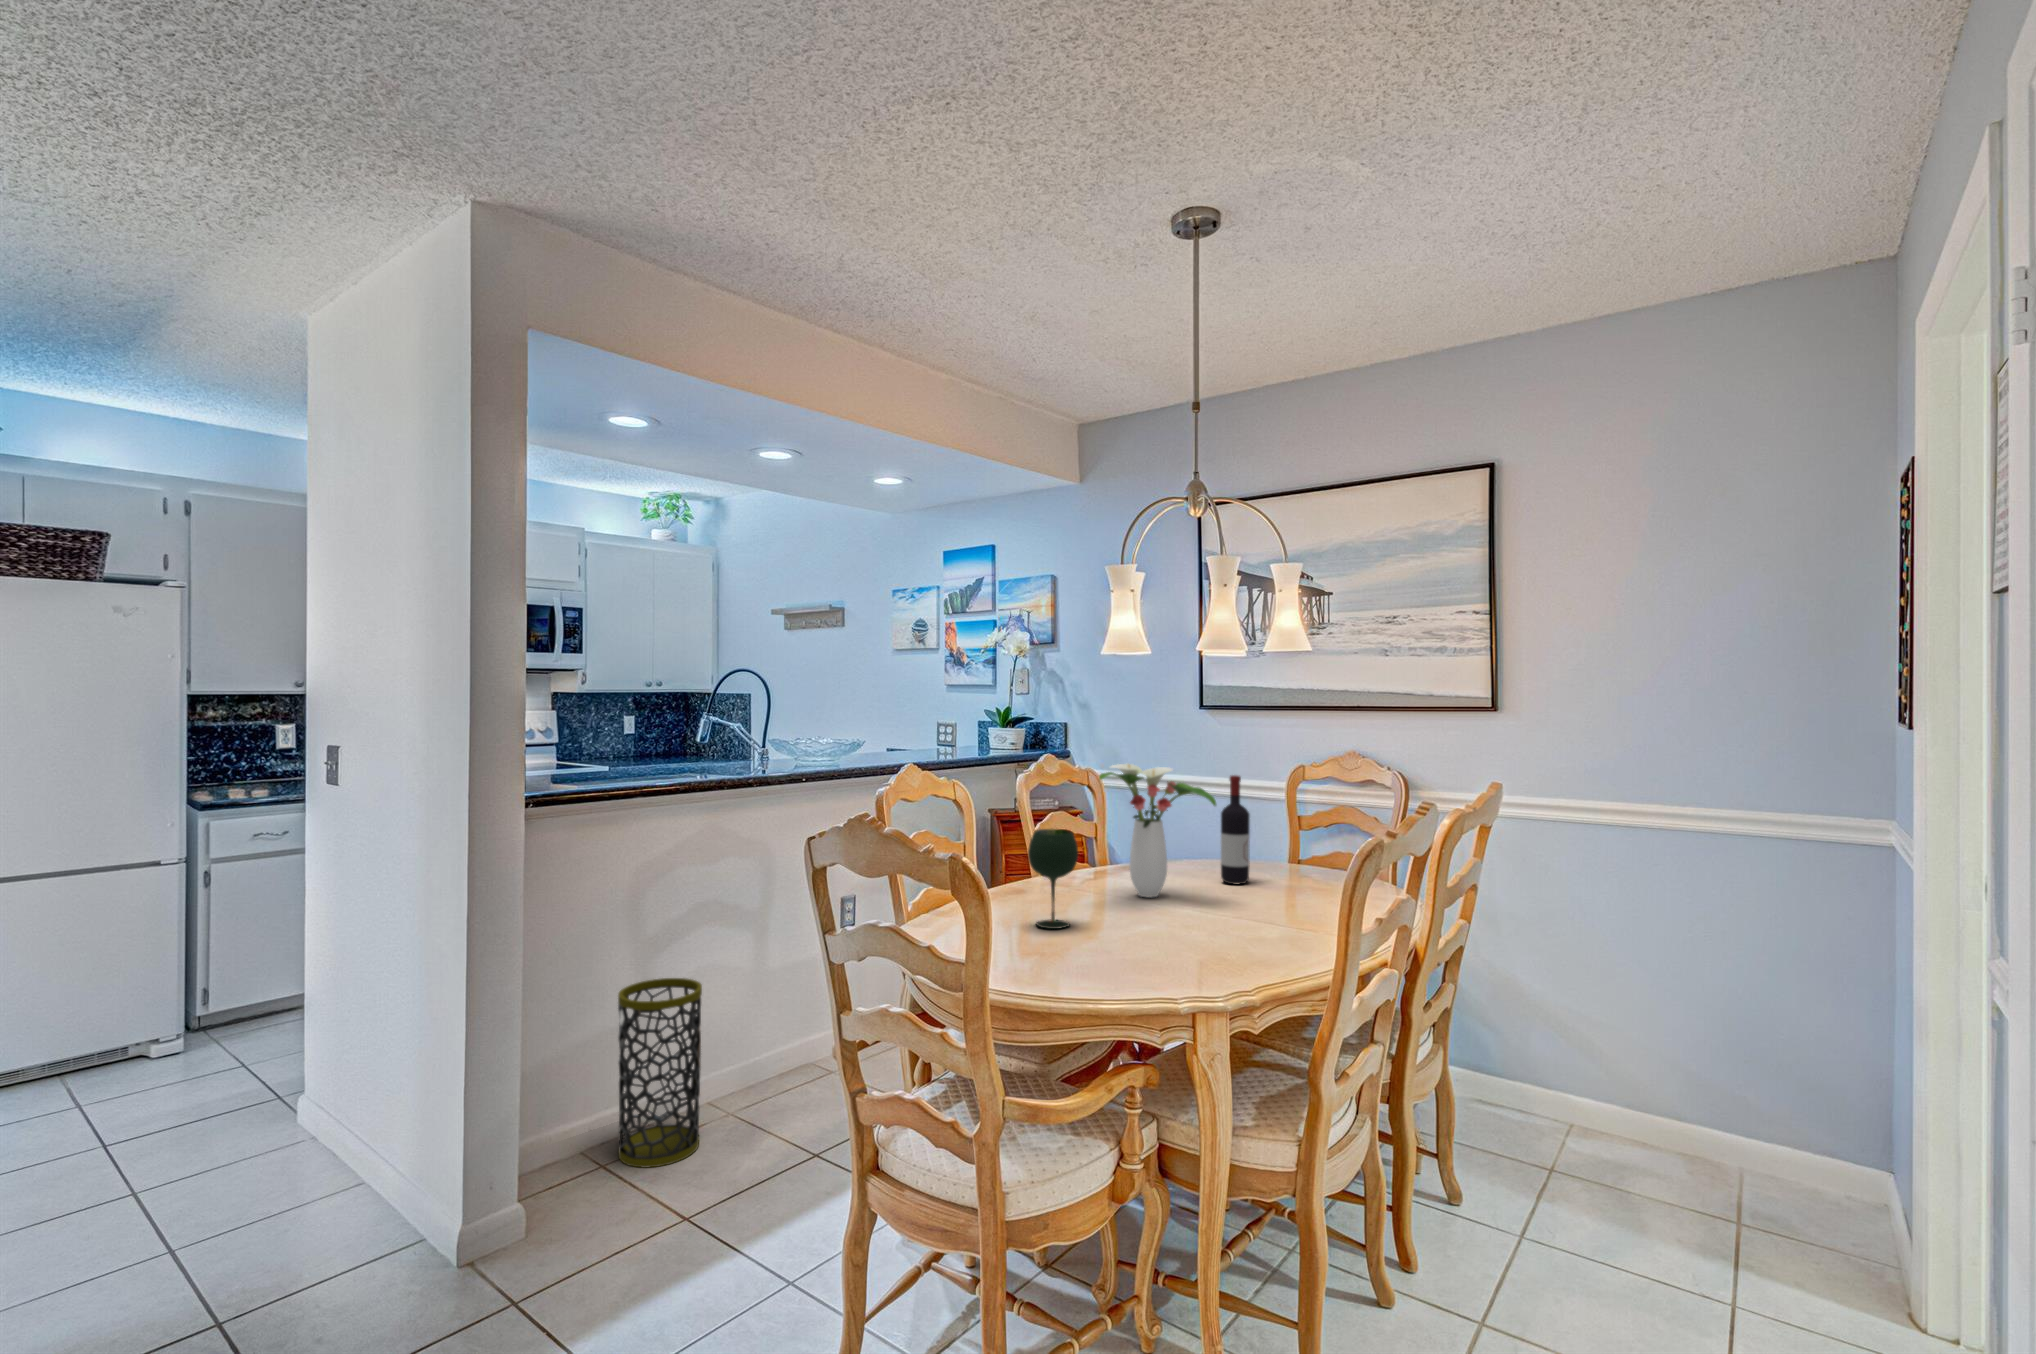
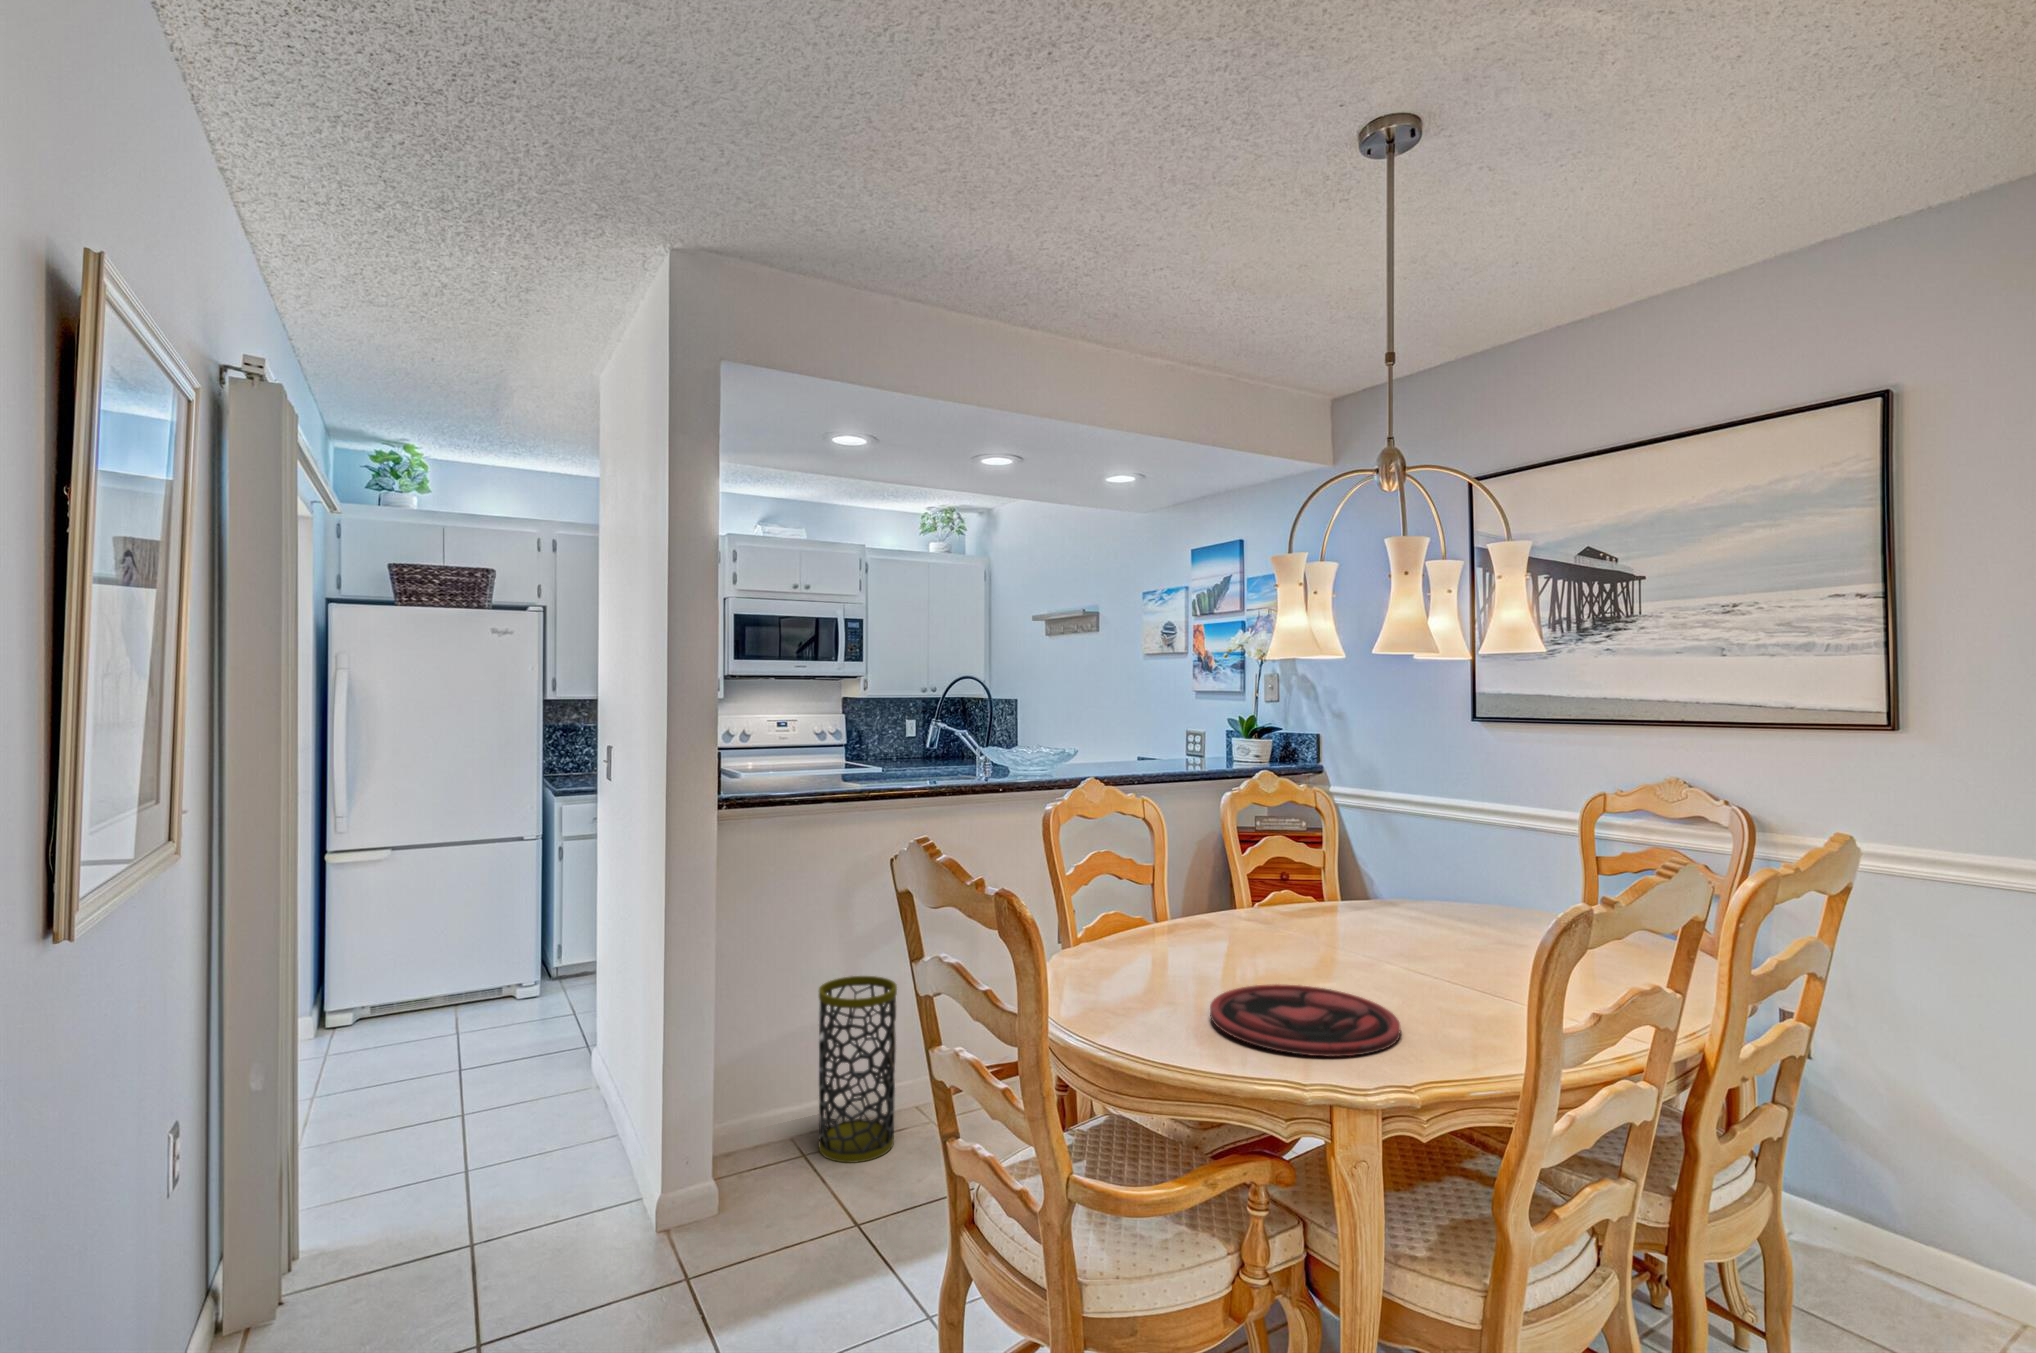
flower arrangement: present [1099,764,1216,897] -> none [1286,780,1435,942]
wine bottle: present [1221,775,1250,885] -> none [1458,799,1497,934]
wine glass: present [1028,829,1078,929] -> none [1188,853,1248,971]
plate: none [1073,932,1222,979] -> present [1210,984,1400,1056]

